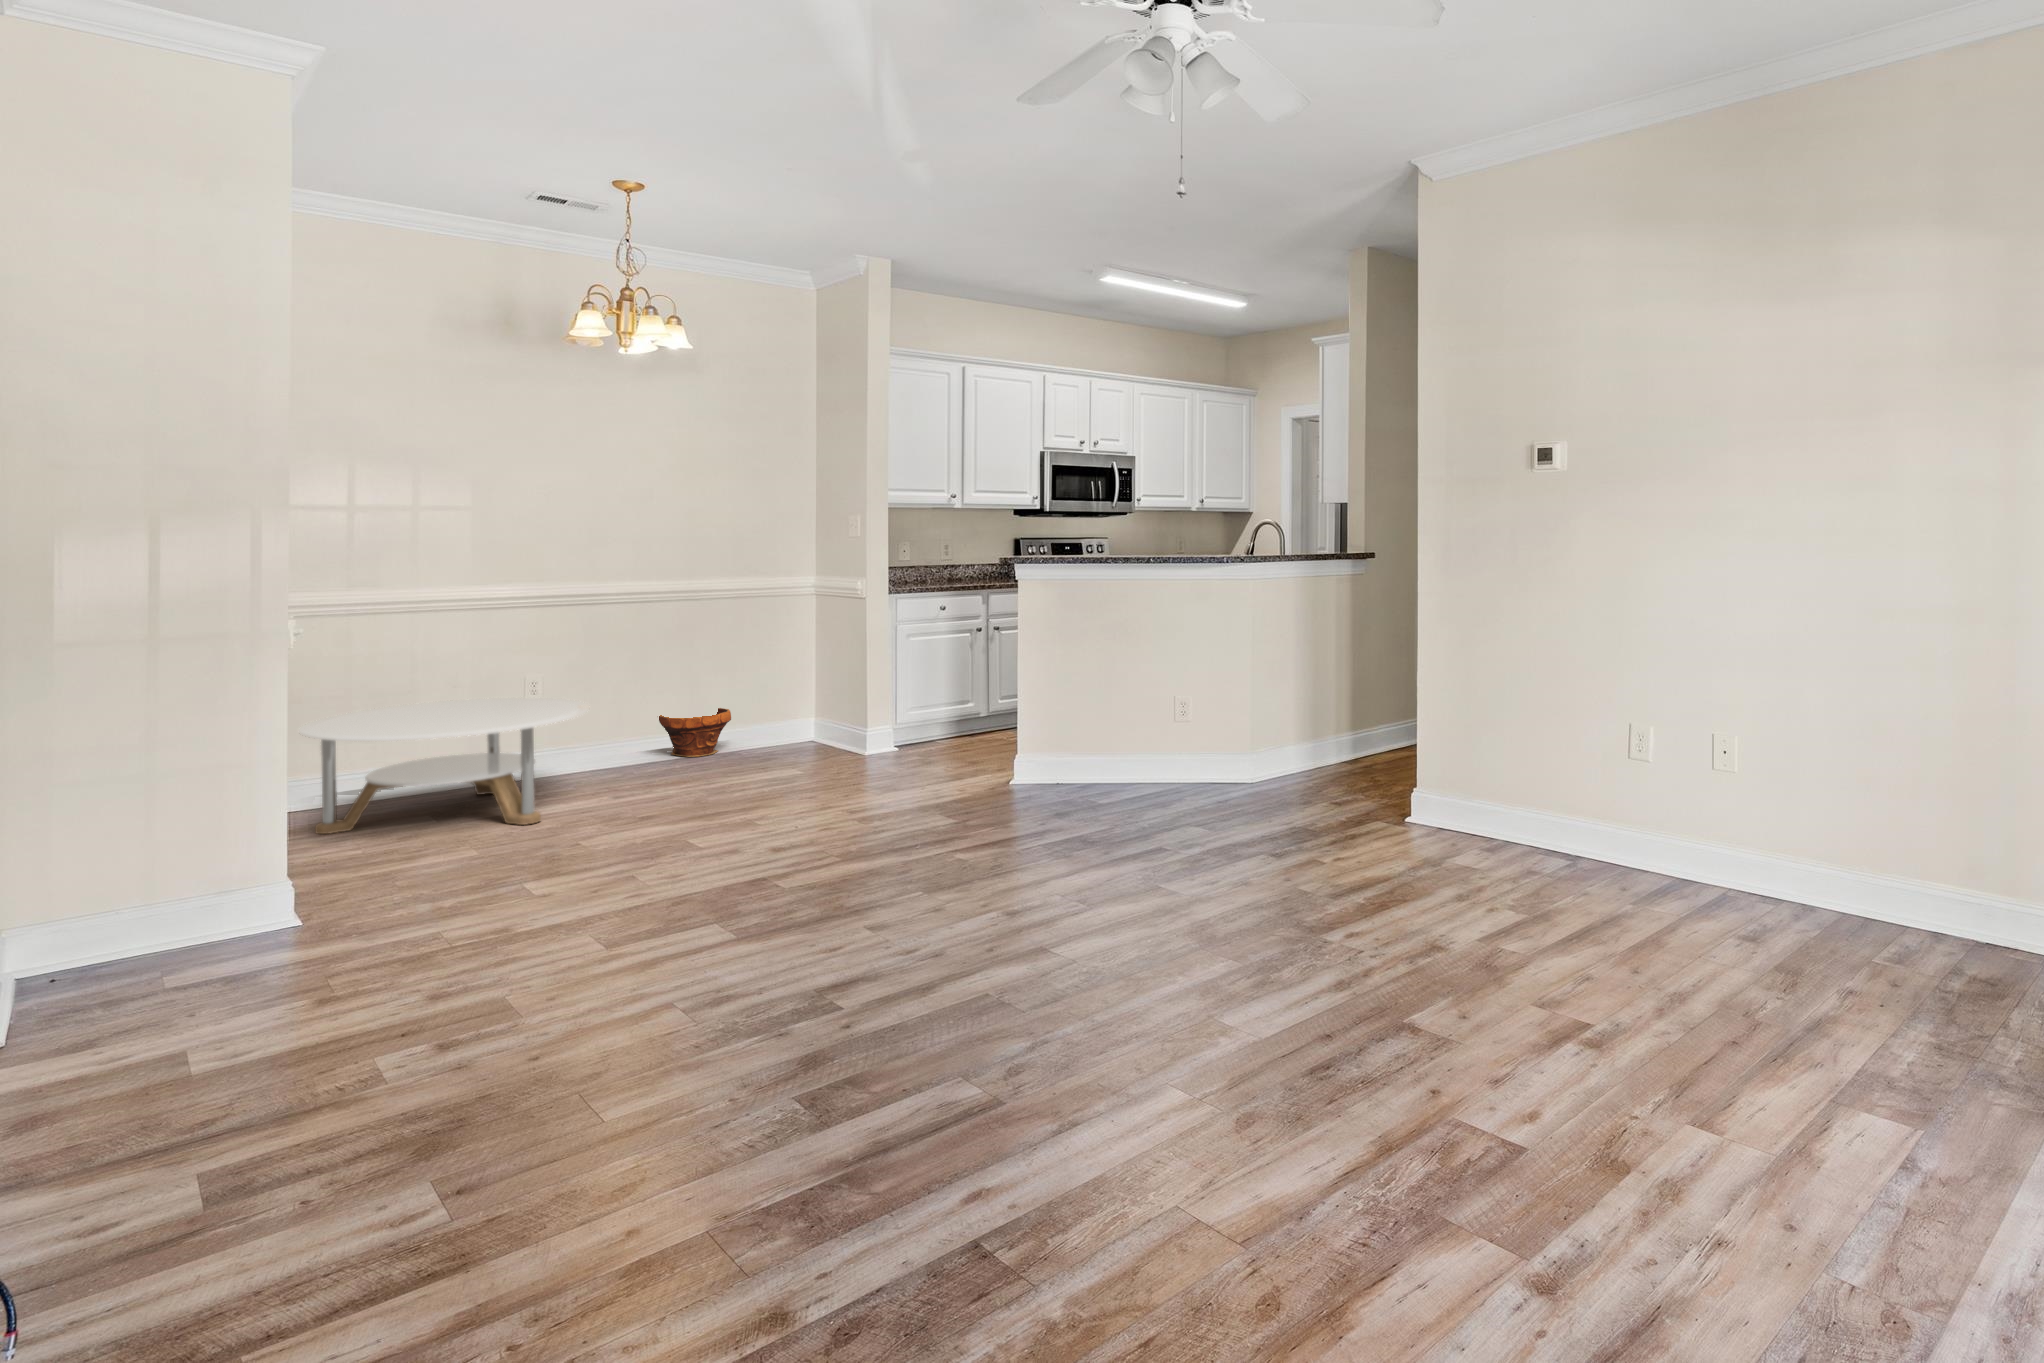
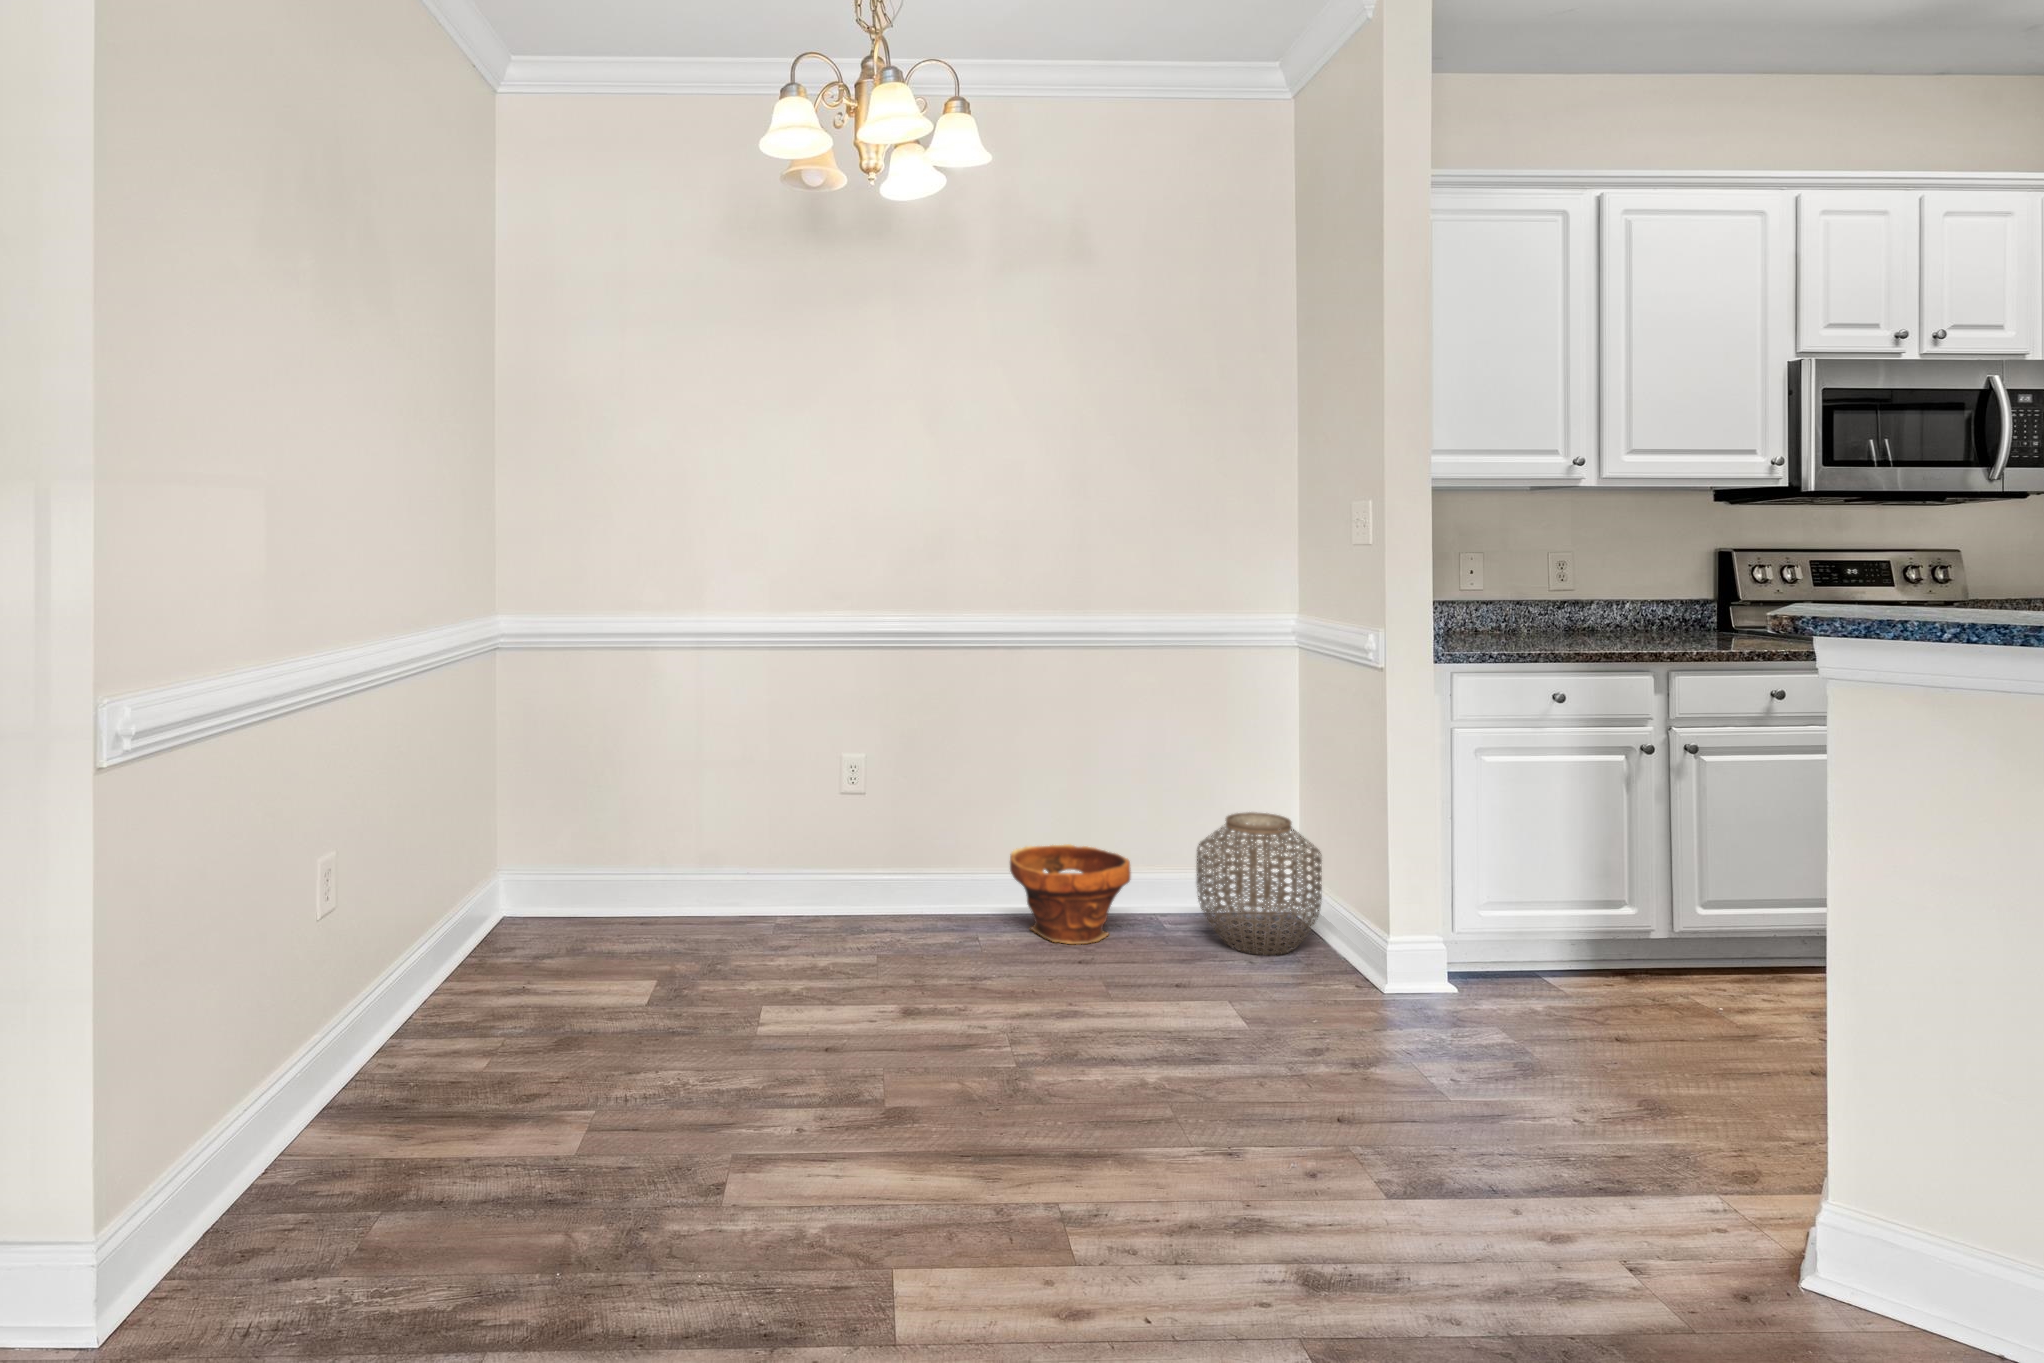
woven basket: none [767,677,834,747] -> present [1196,812,1322,955]
round table: present [299,698,589,834] -> none [403,804,839,1089]

